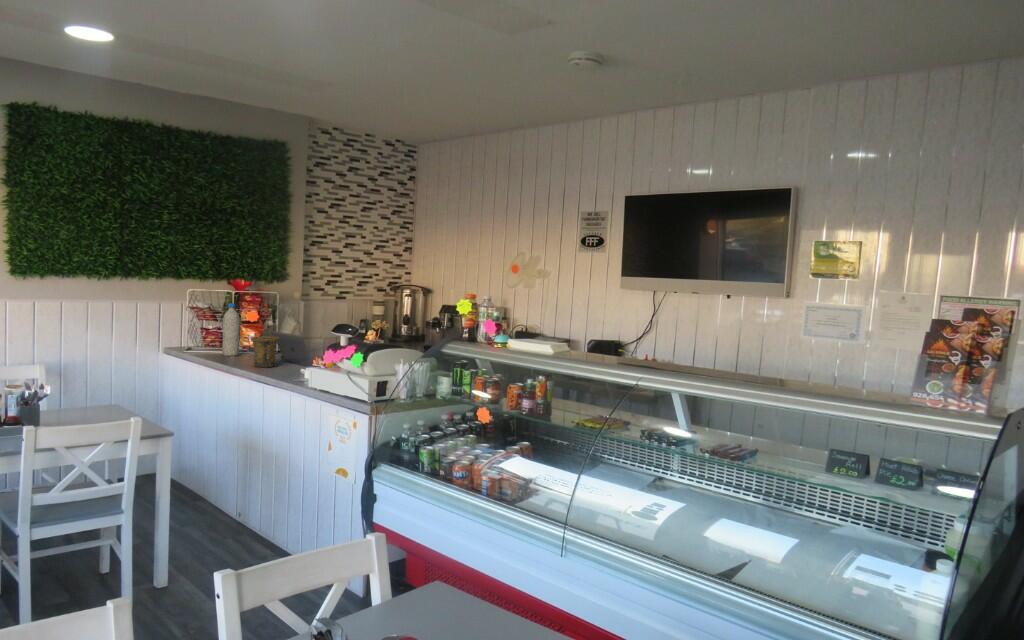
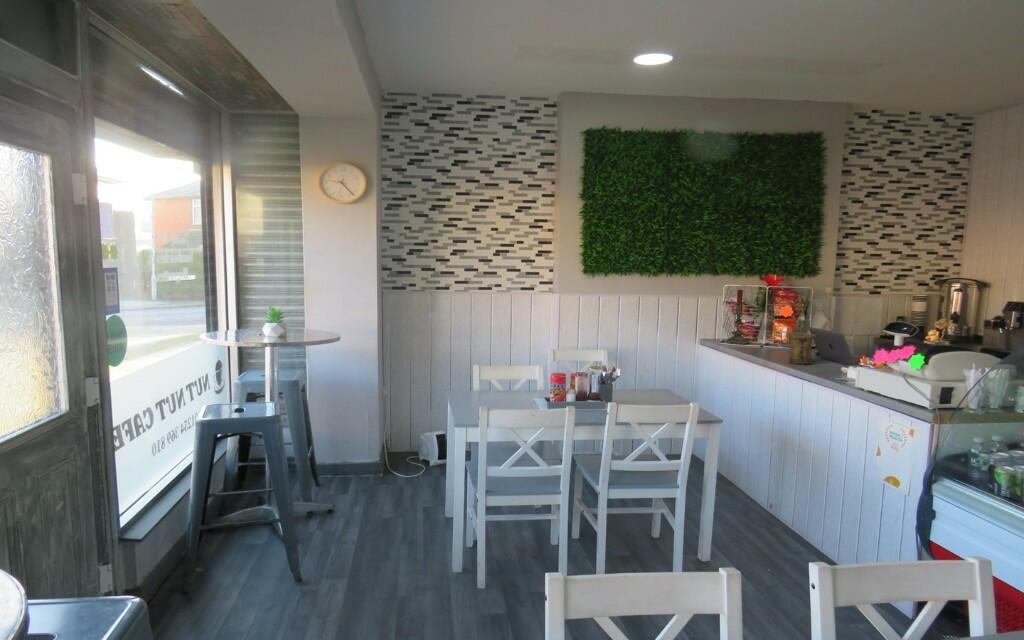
candle: none [194,292,219,350] -> present [726,290,749,344]
water bottle: present [222,303,240,356] -> none [755,299,772,351]

